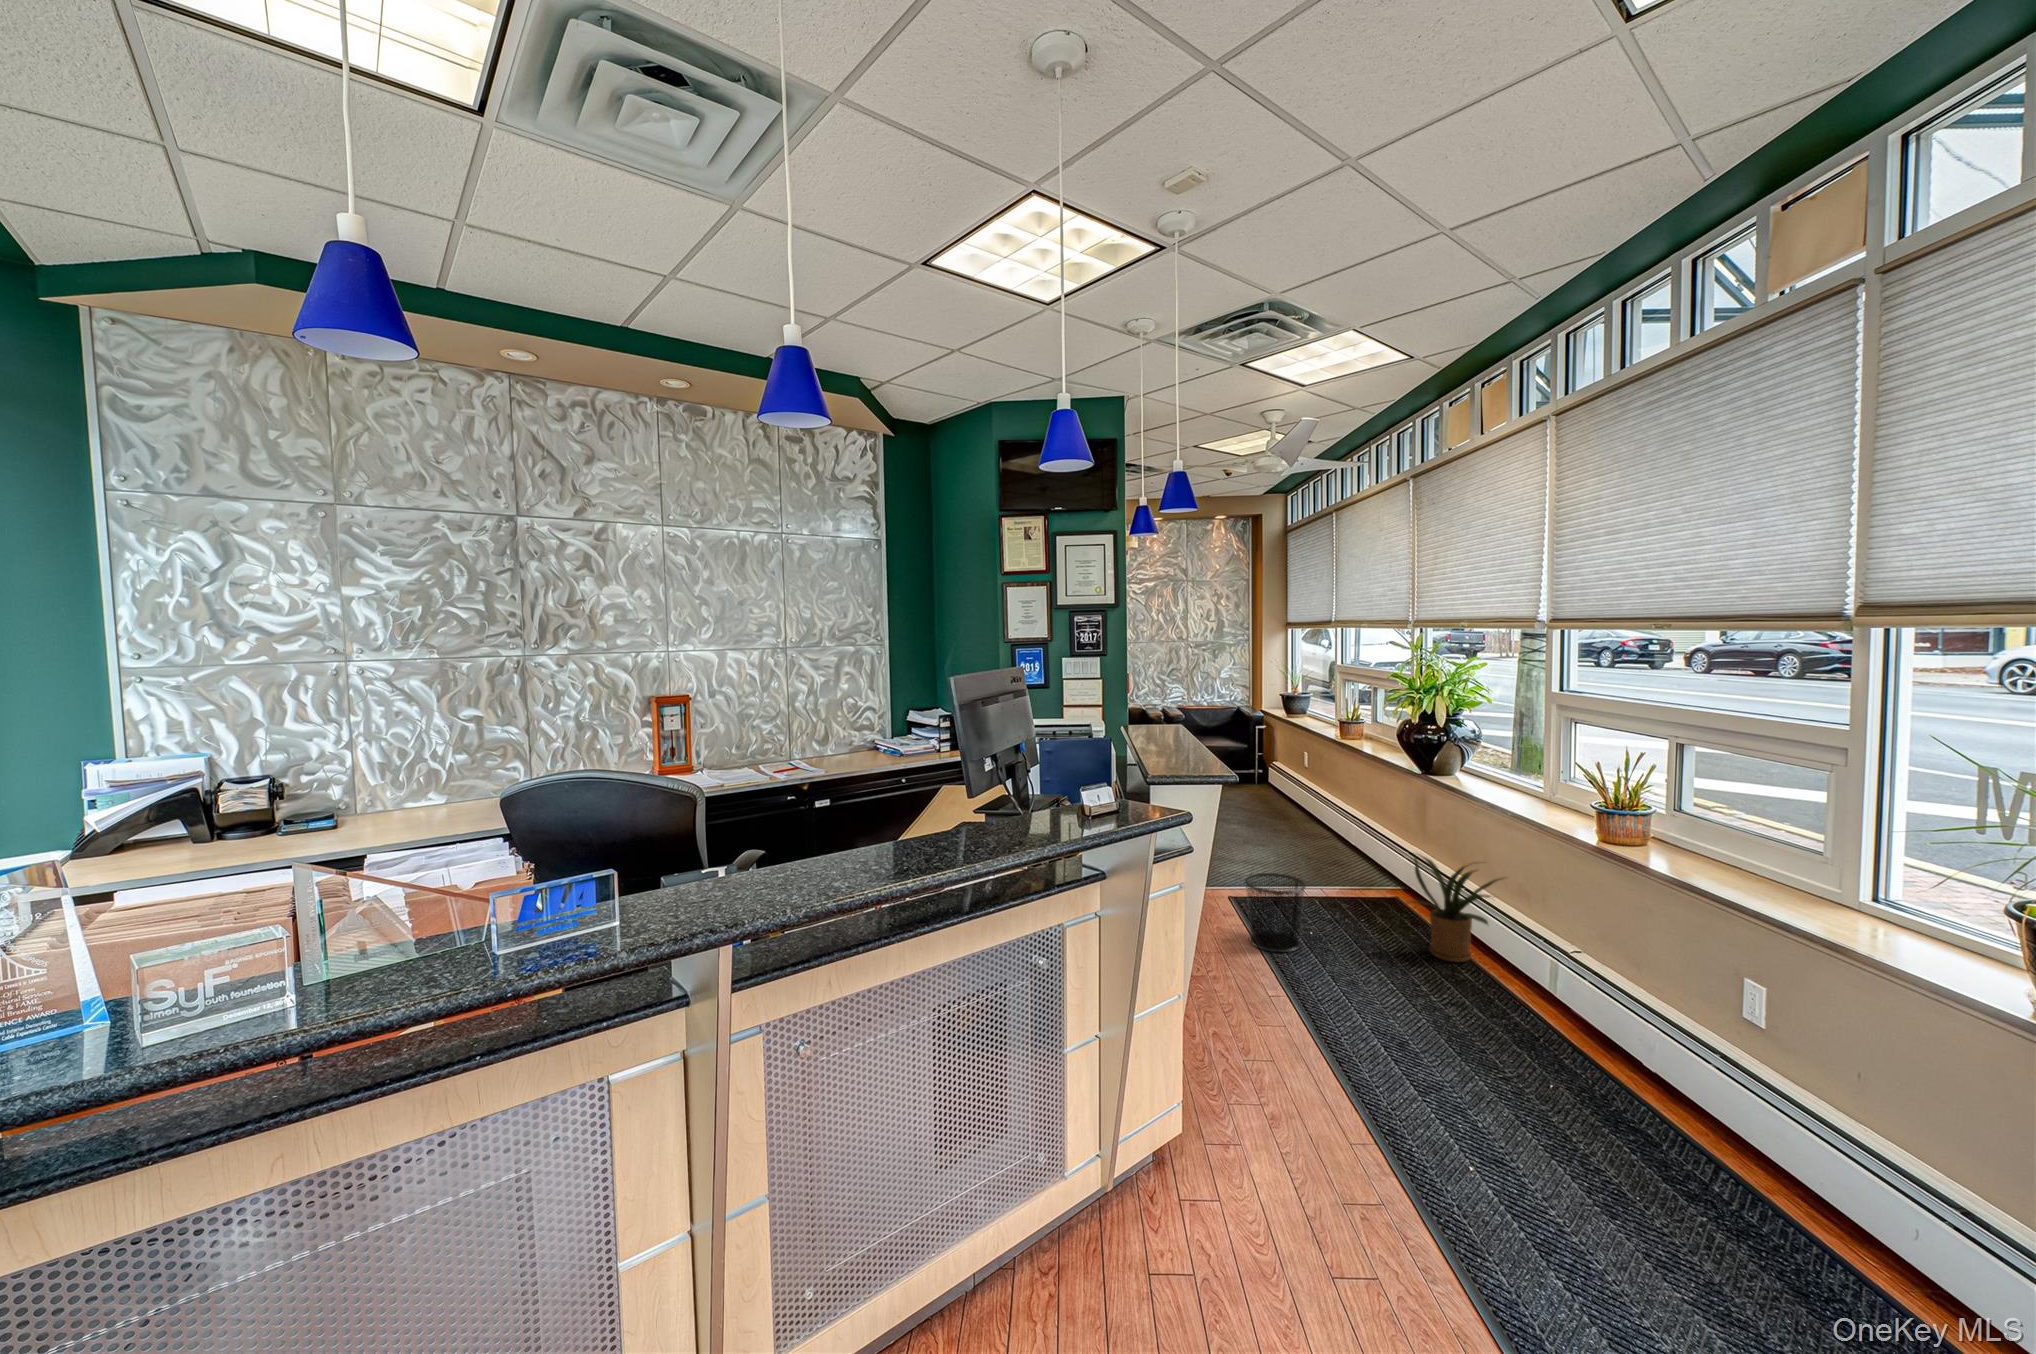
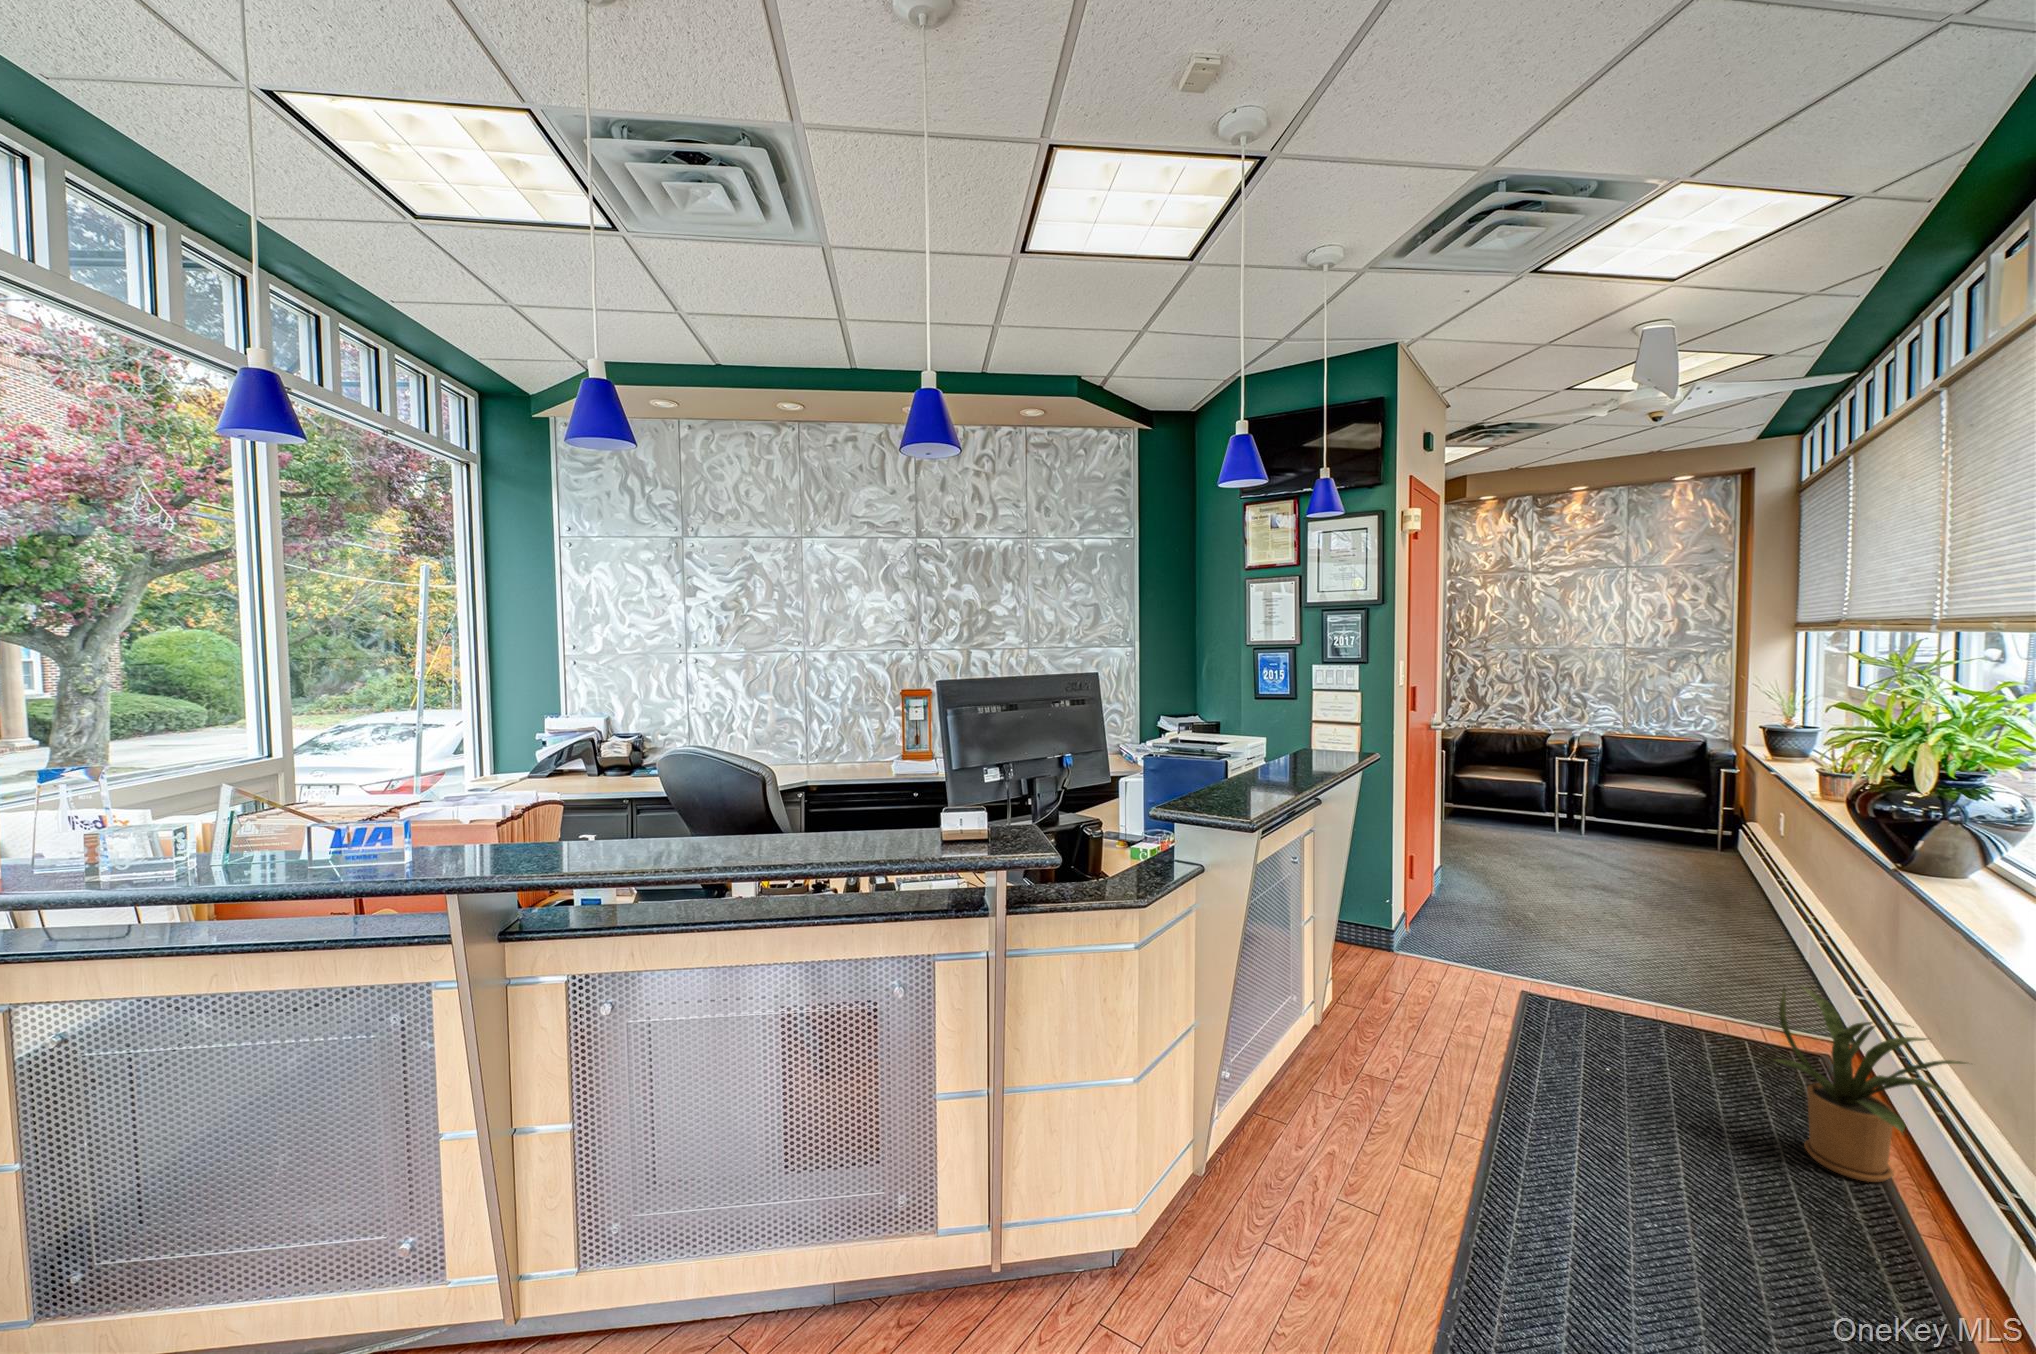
waste bin: present [1245,873,1306,952] -> none [1488,963,1584,1080]

